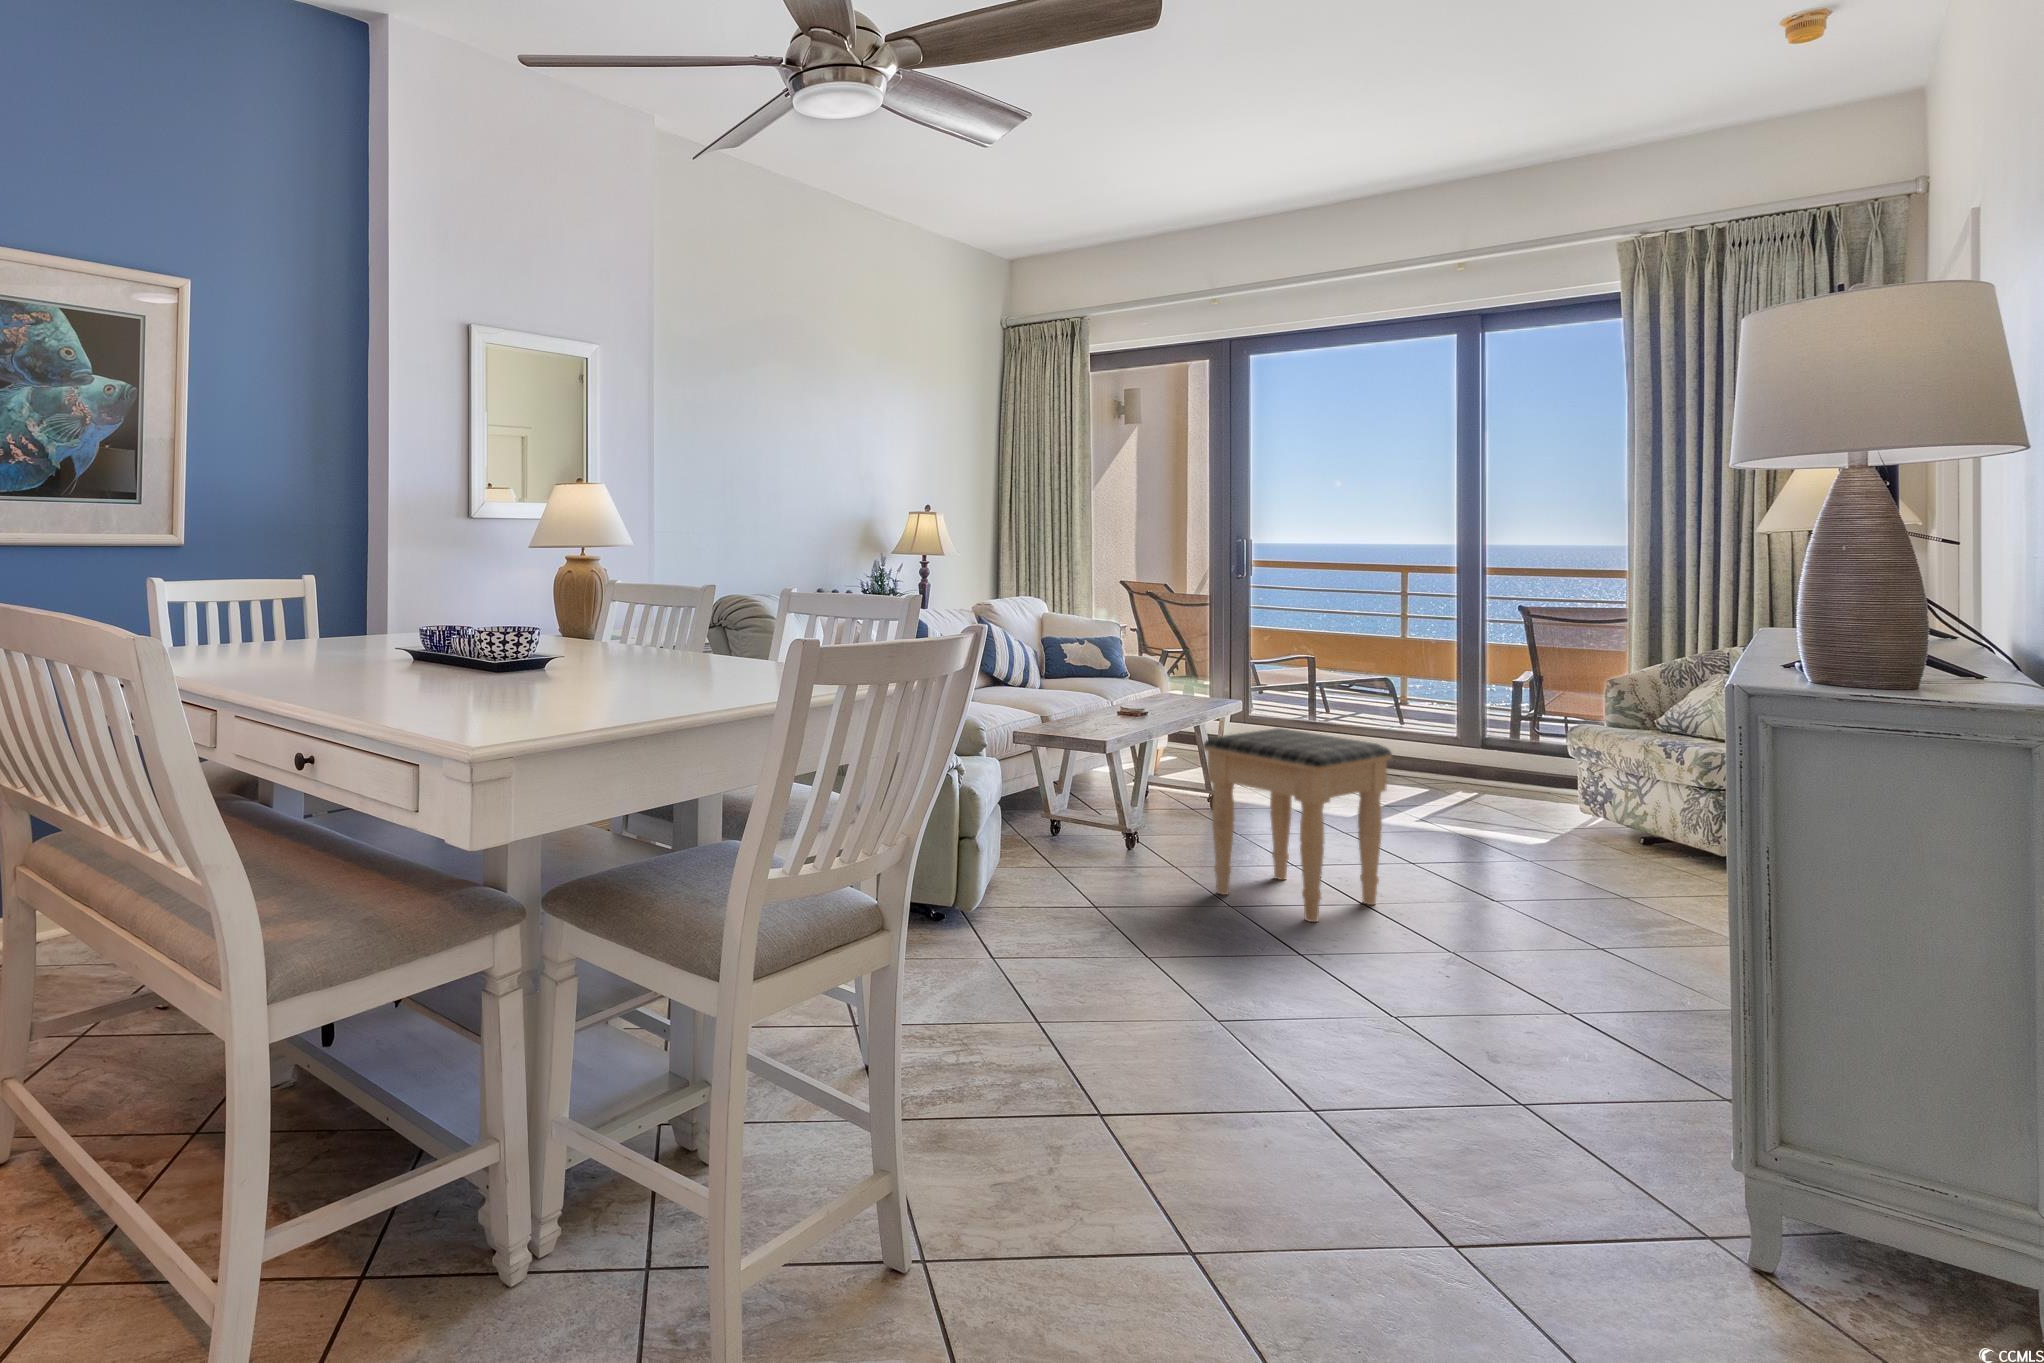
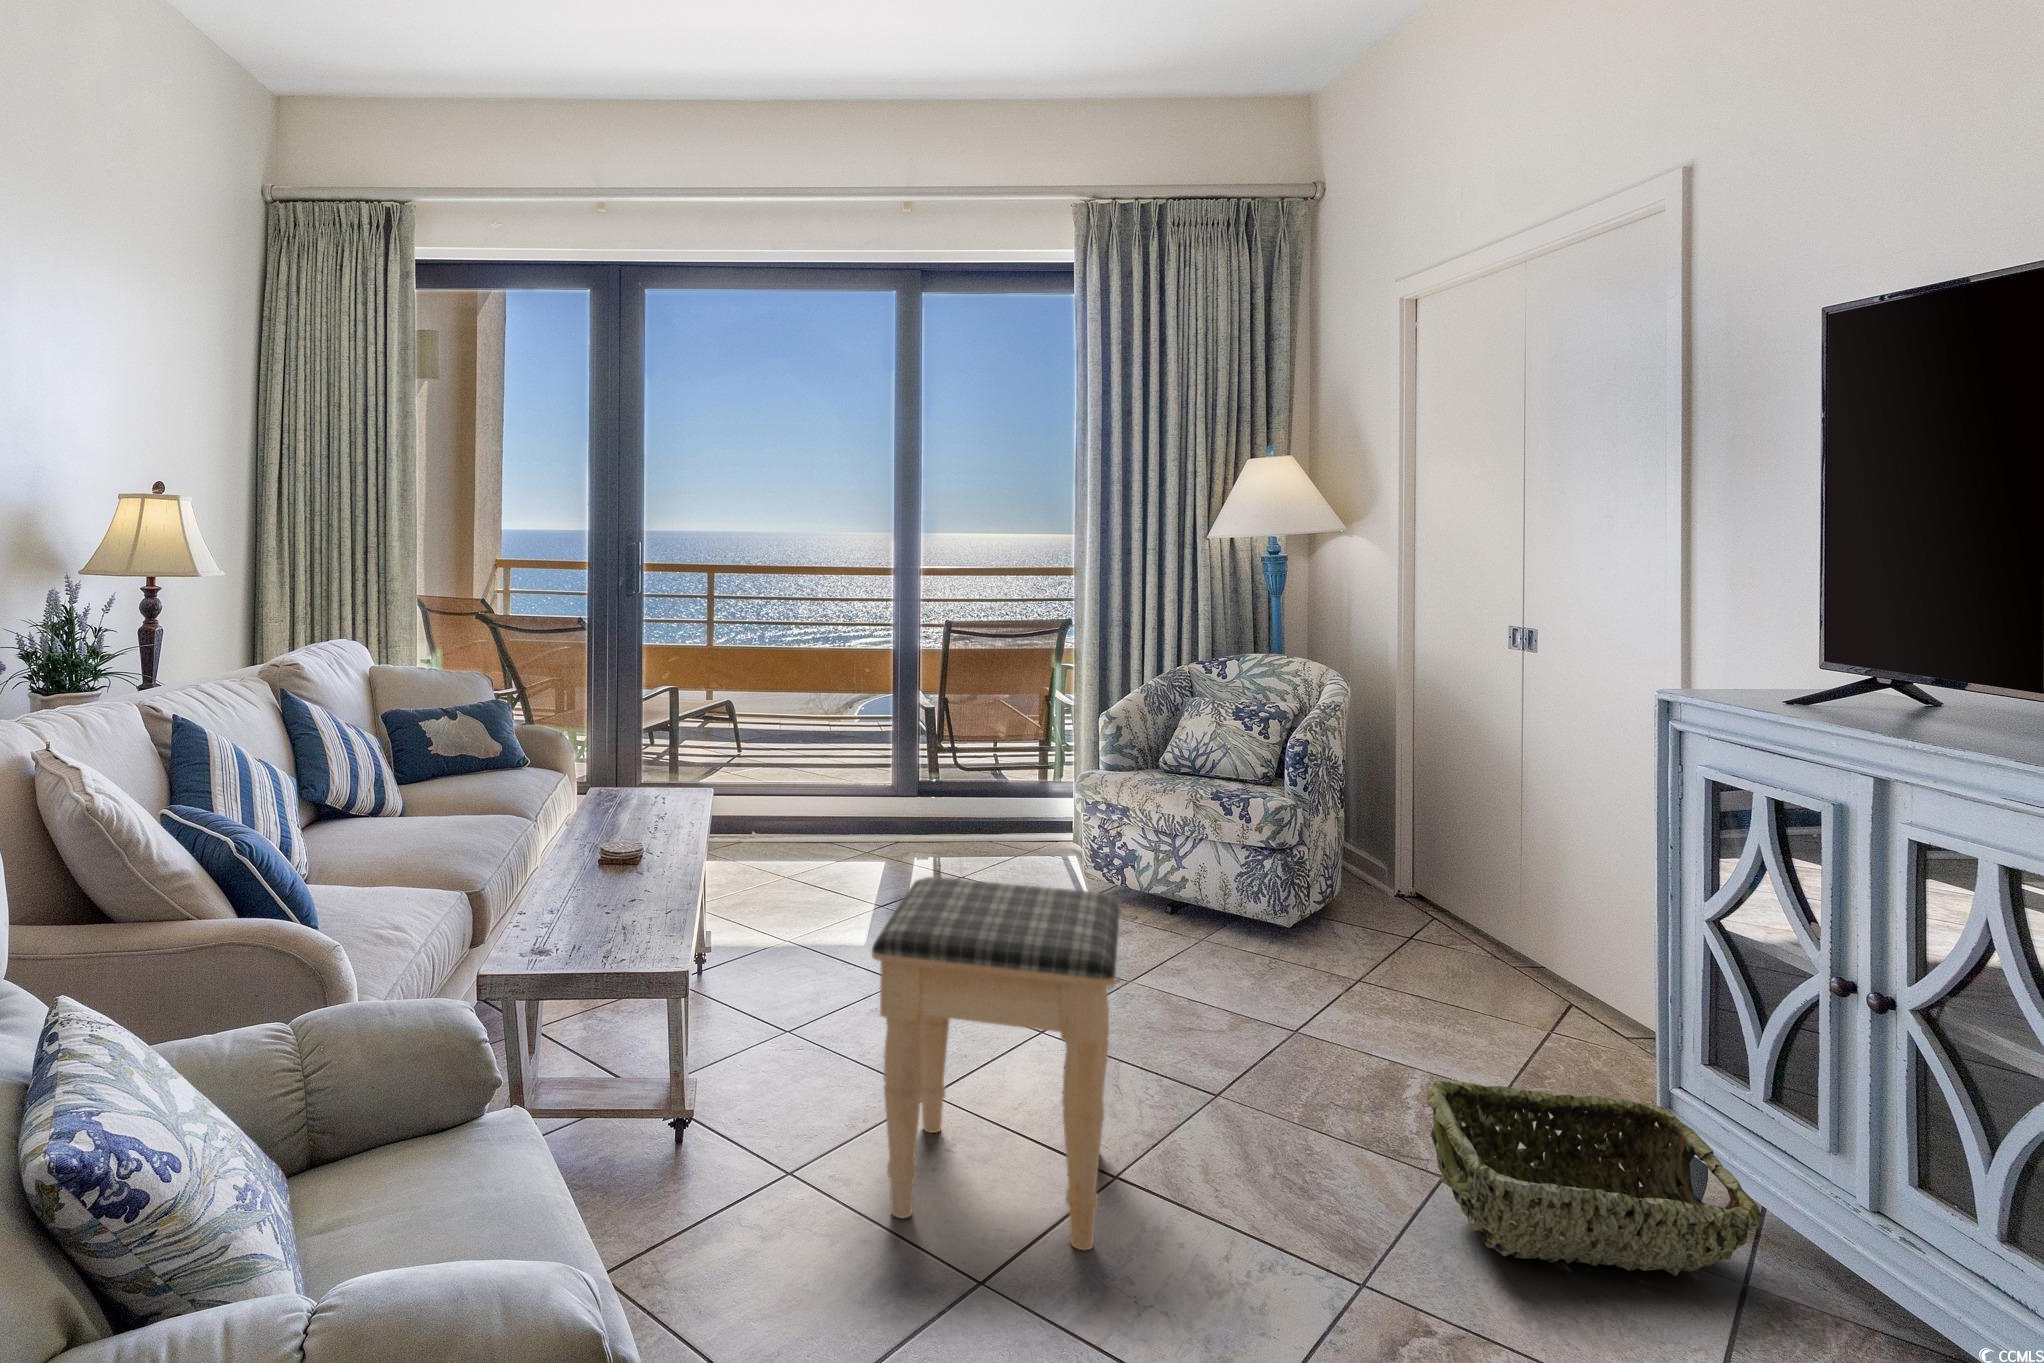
woven basket: none [1554,883,1777,1011] -> present [1427,1081,1762,1276]

